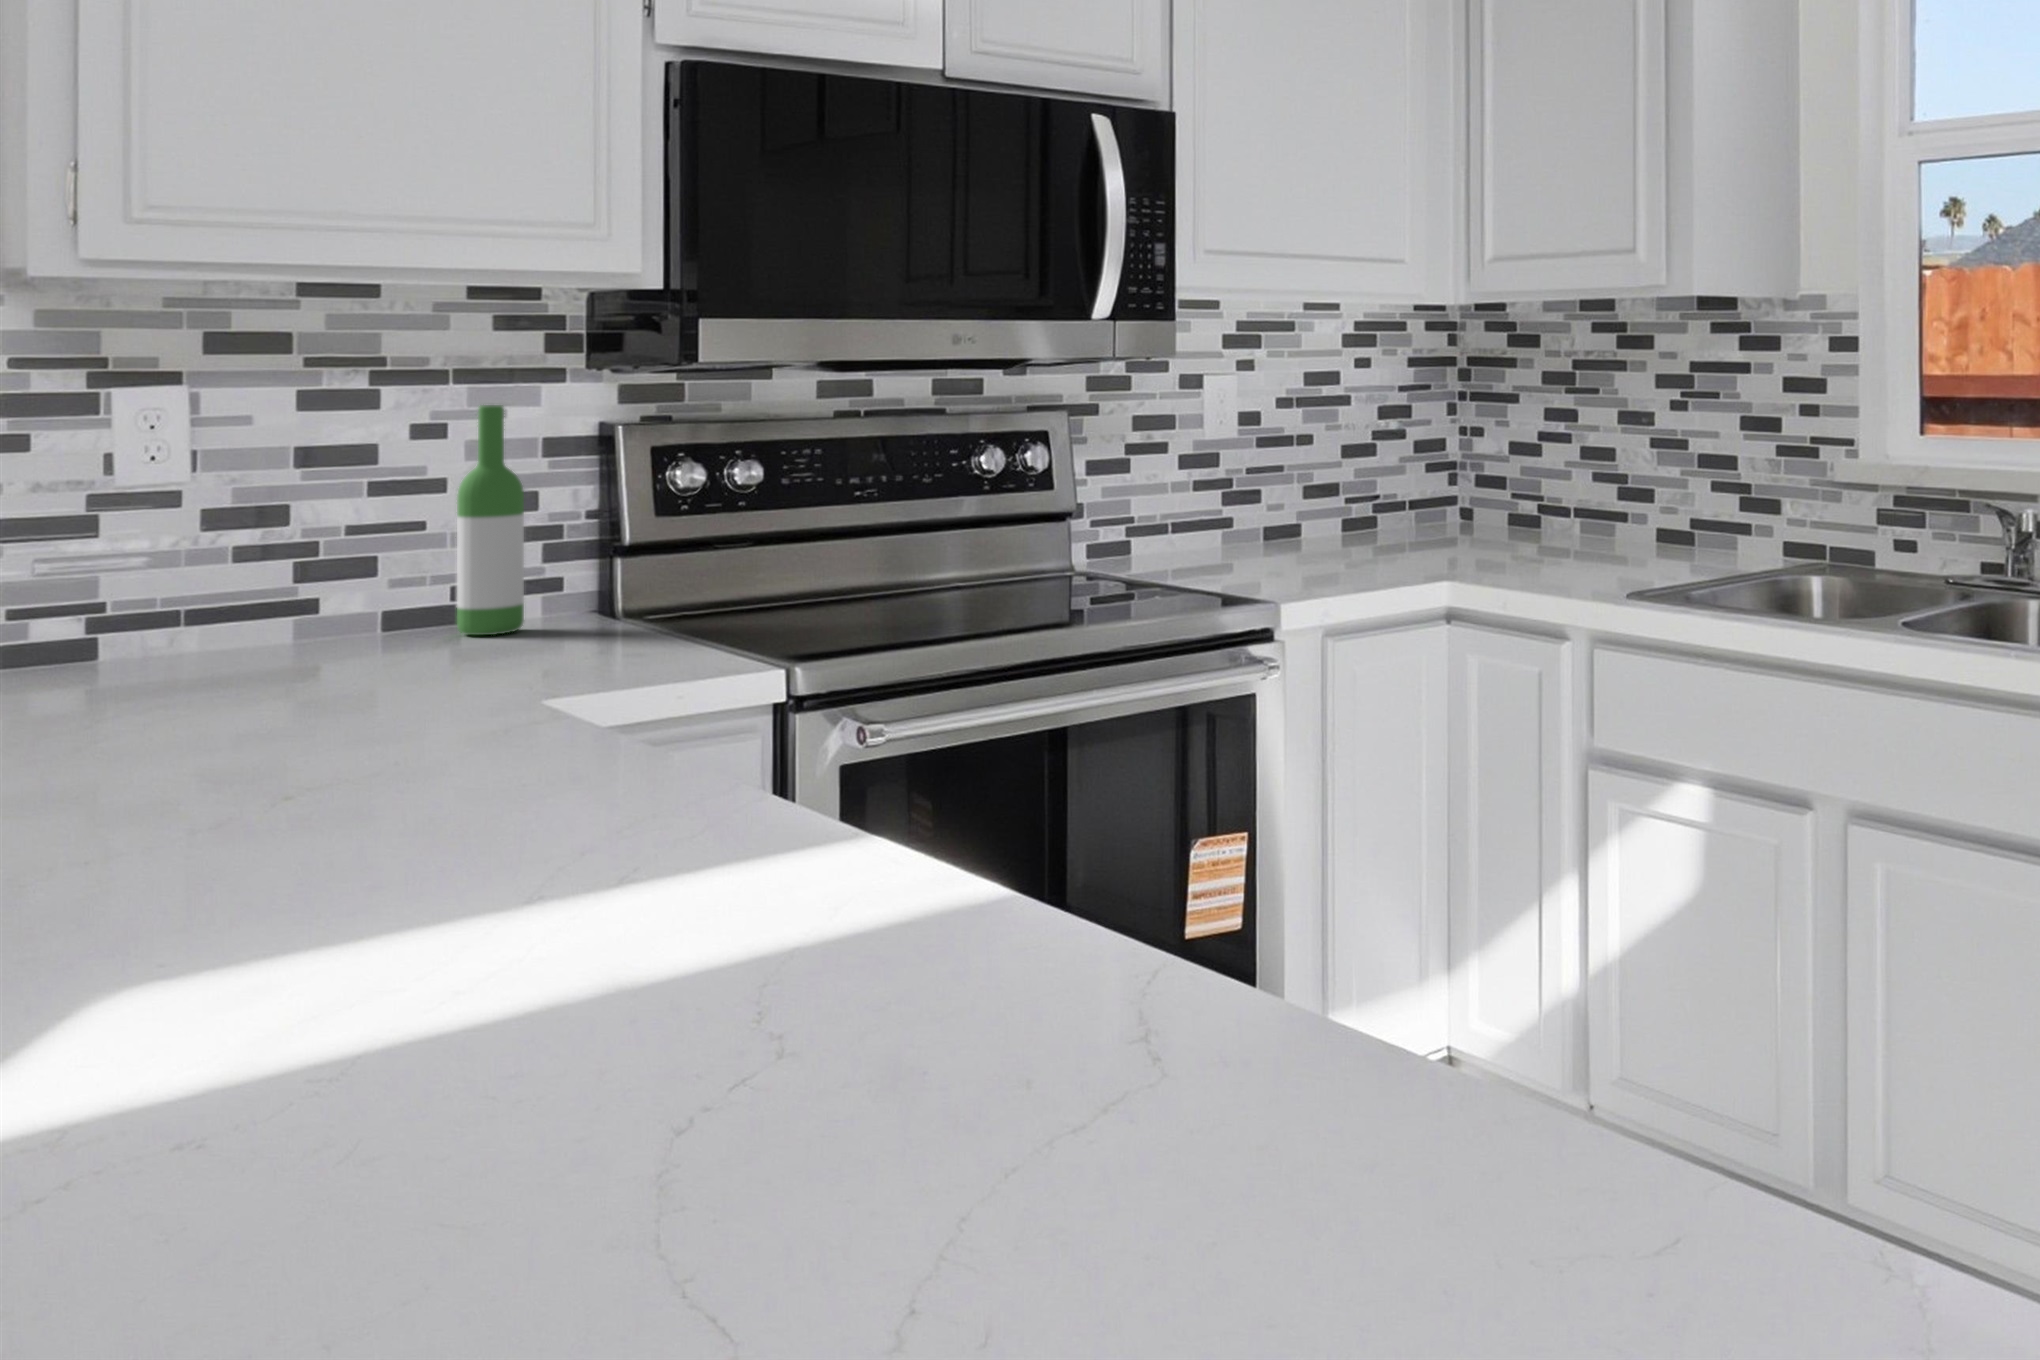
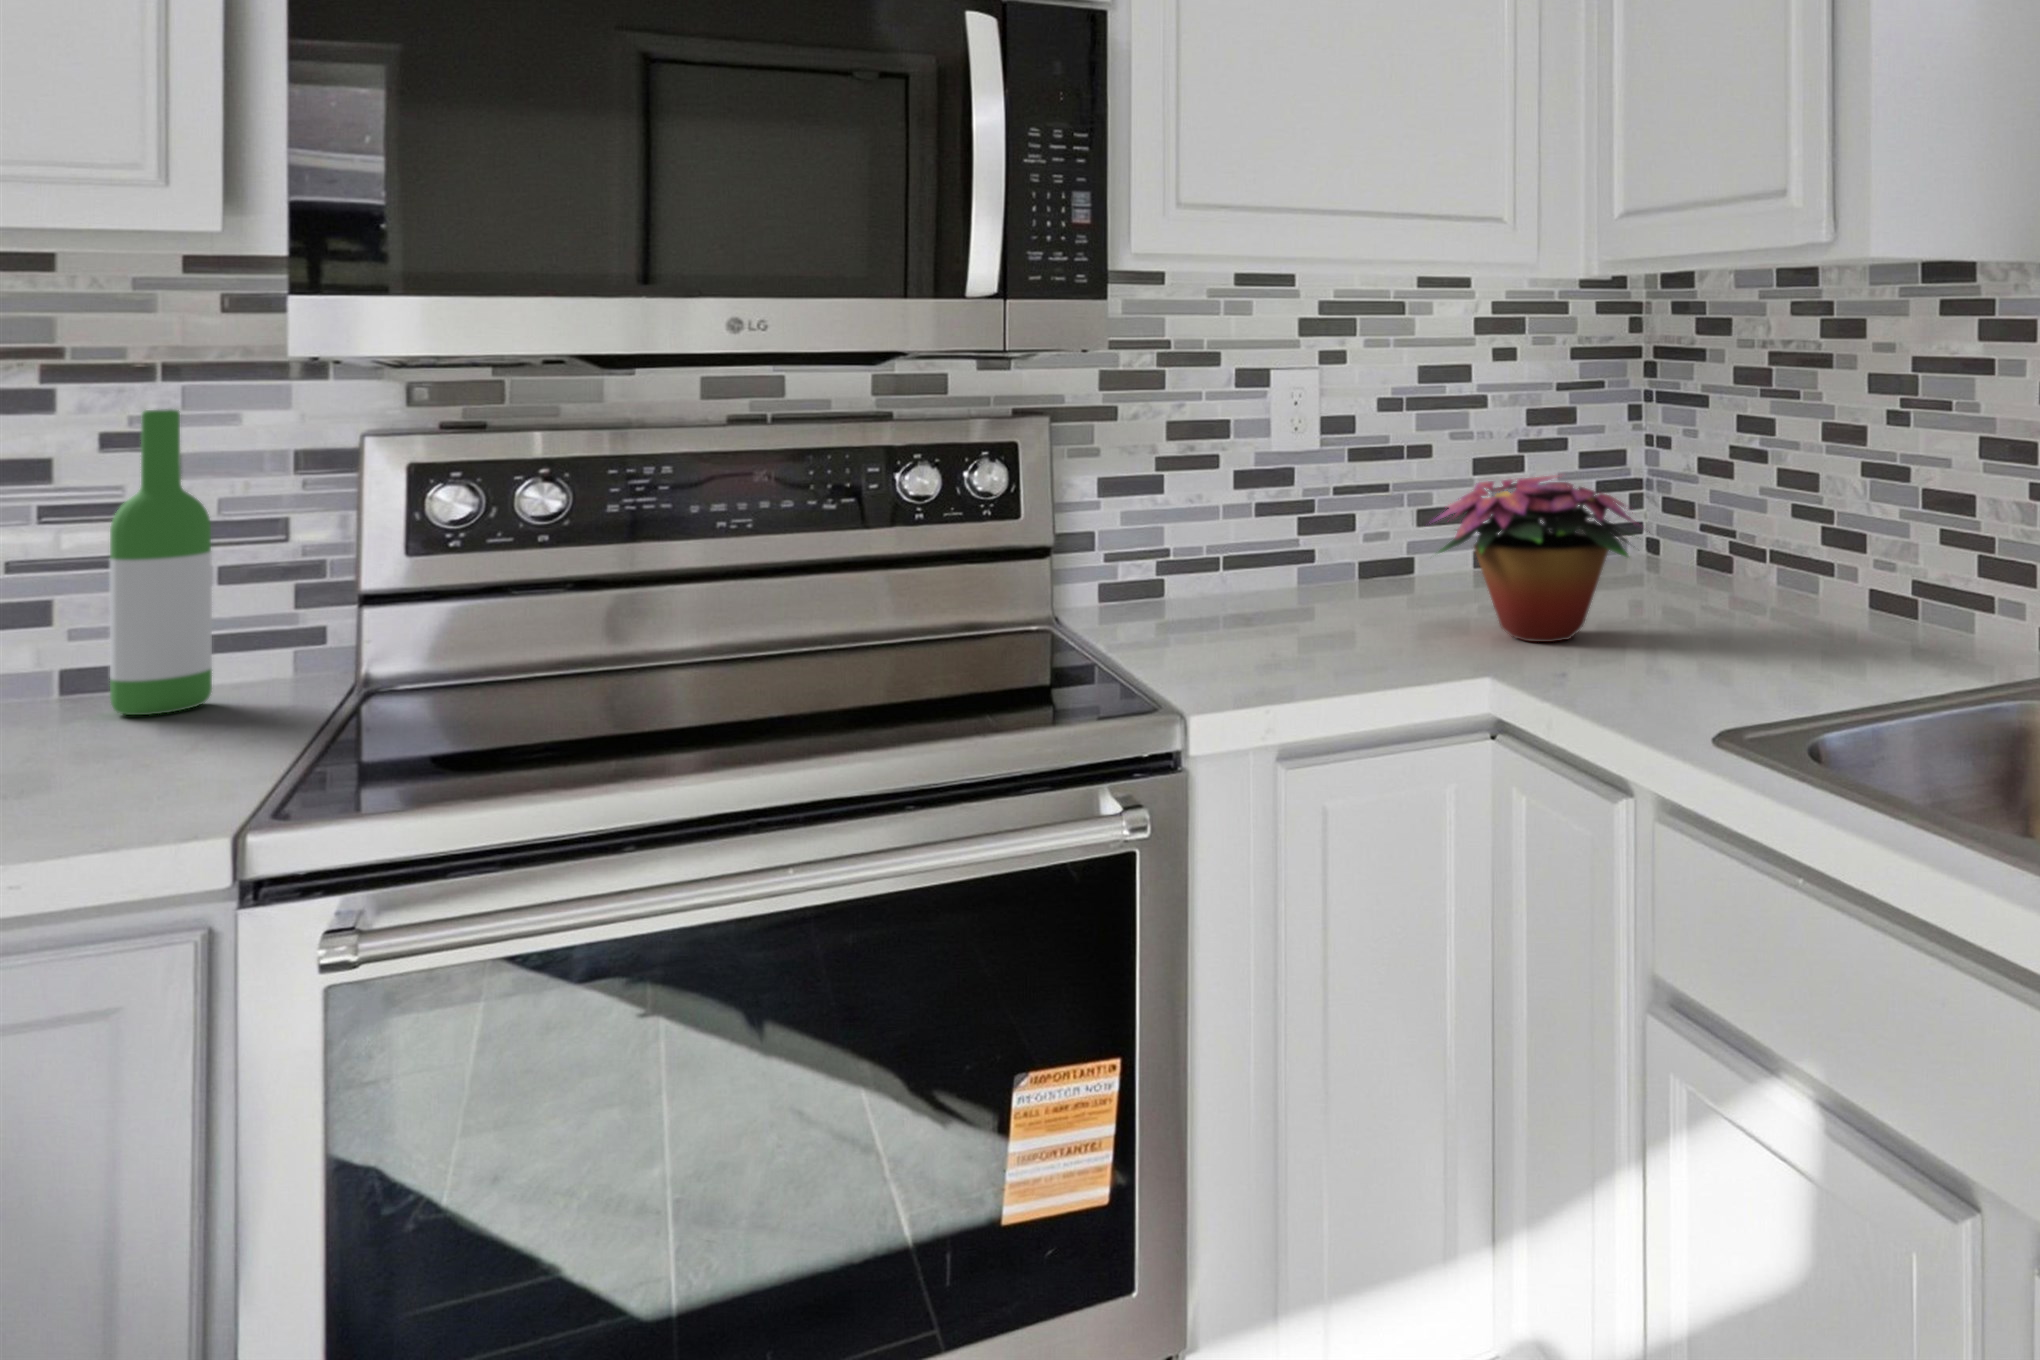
flower arrangement: none [1368,445,1539,566] -> present [1434,475,1639,642]

